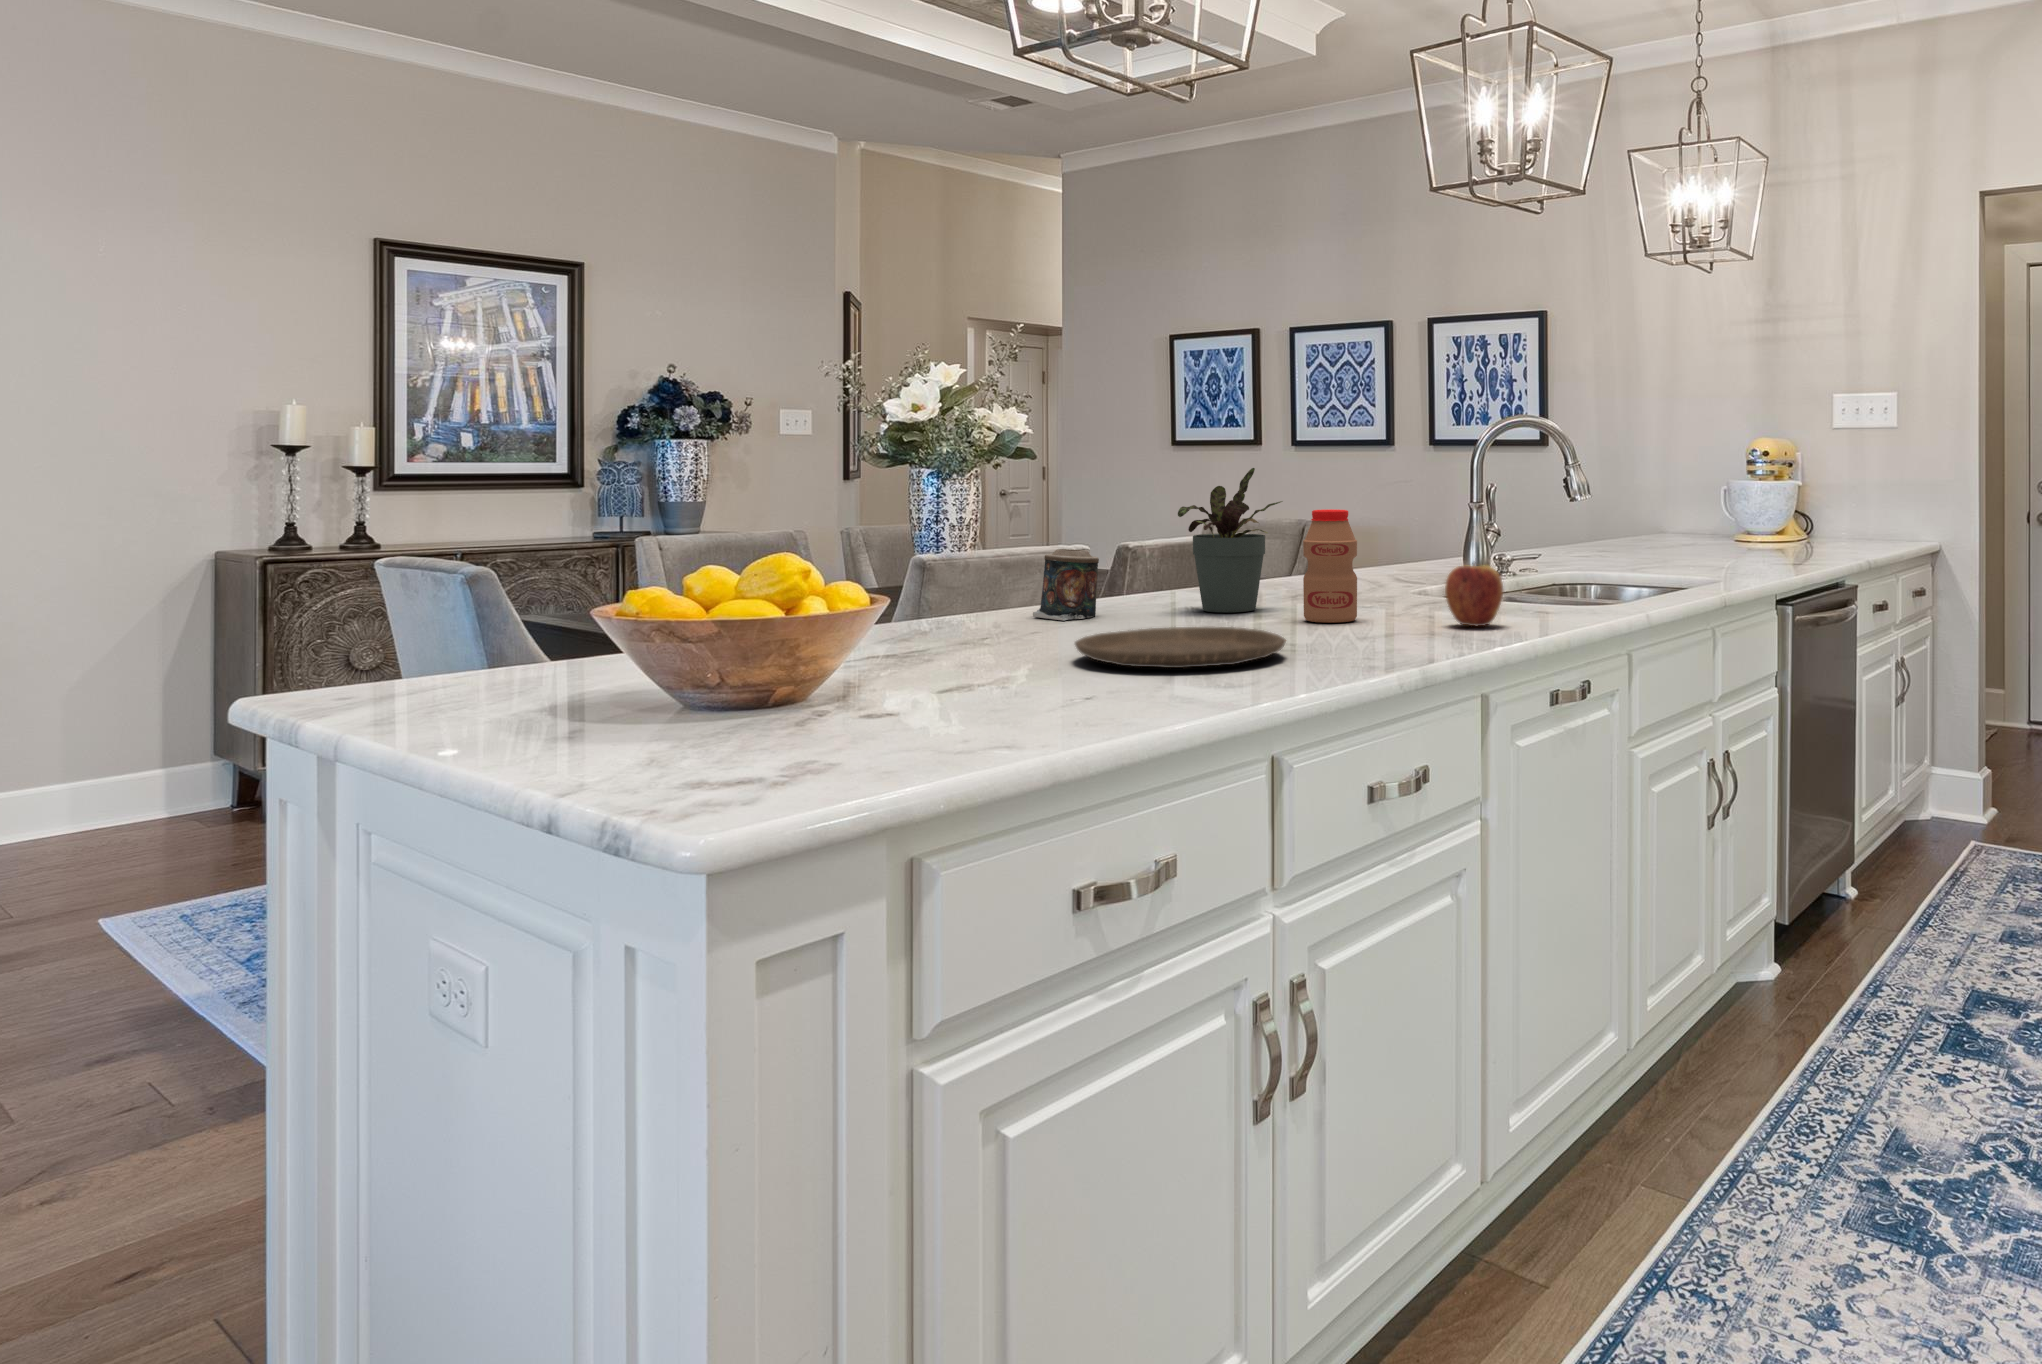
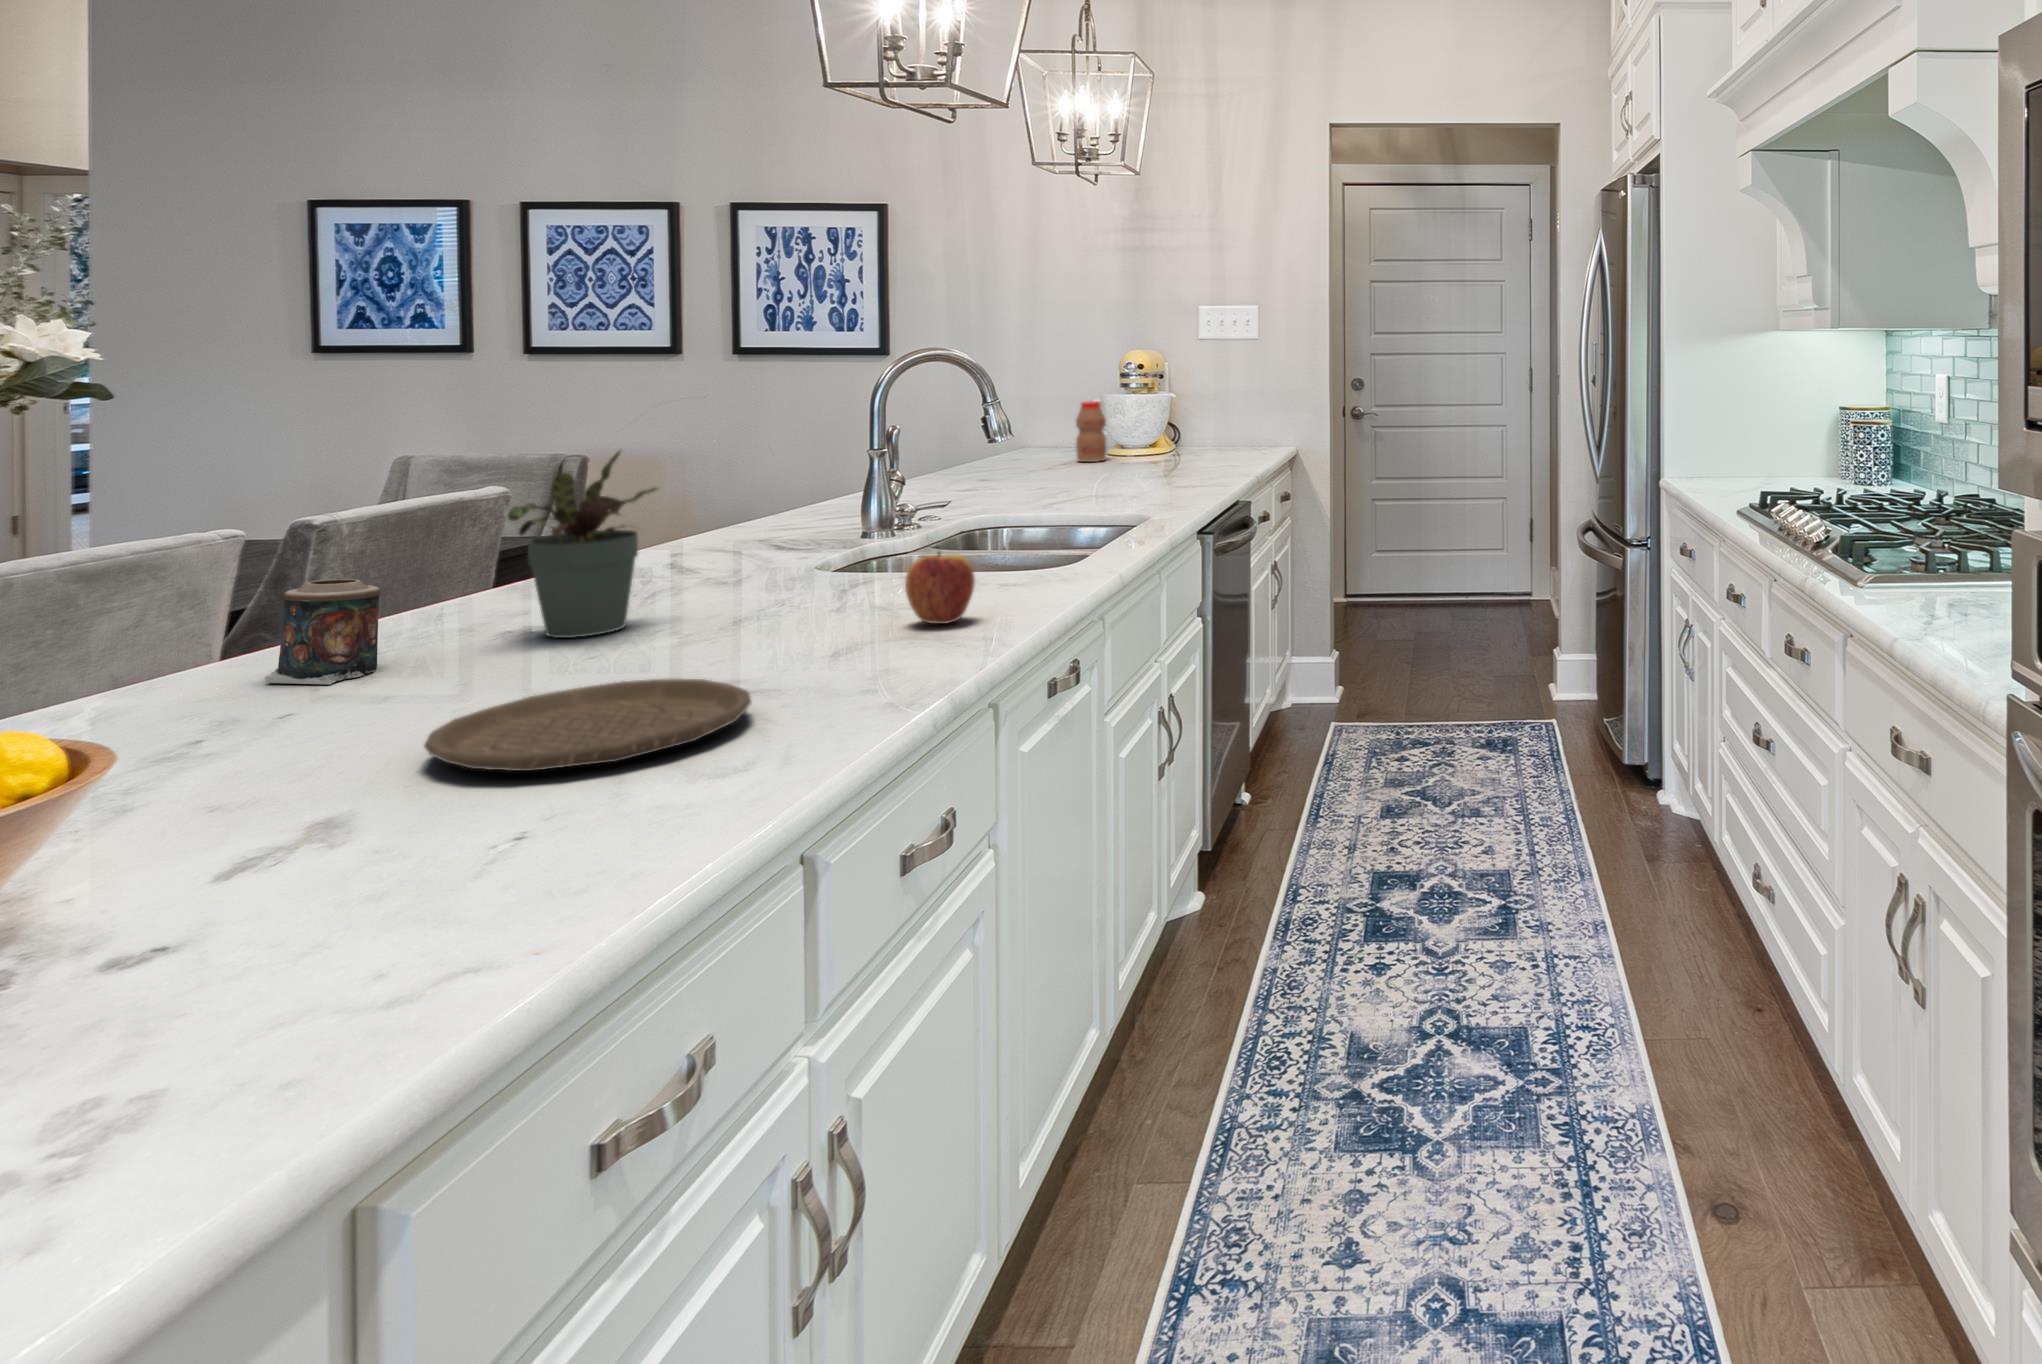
bottle: present [1303,509,1357,622] -> present [1076,401,1106,462]

